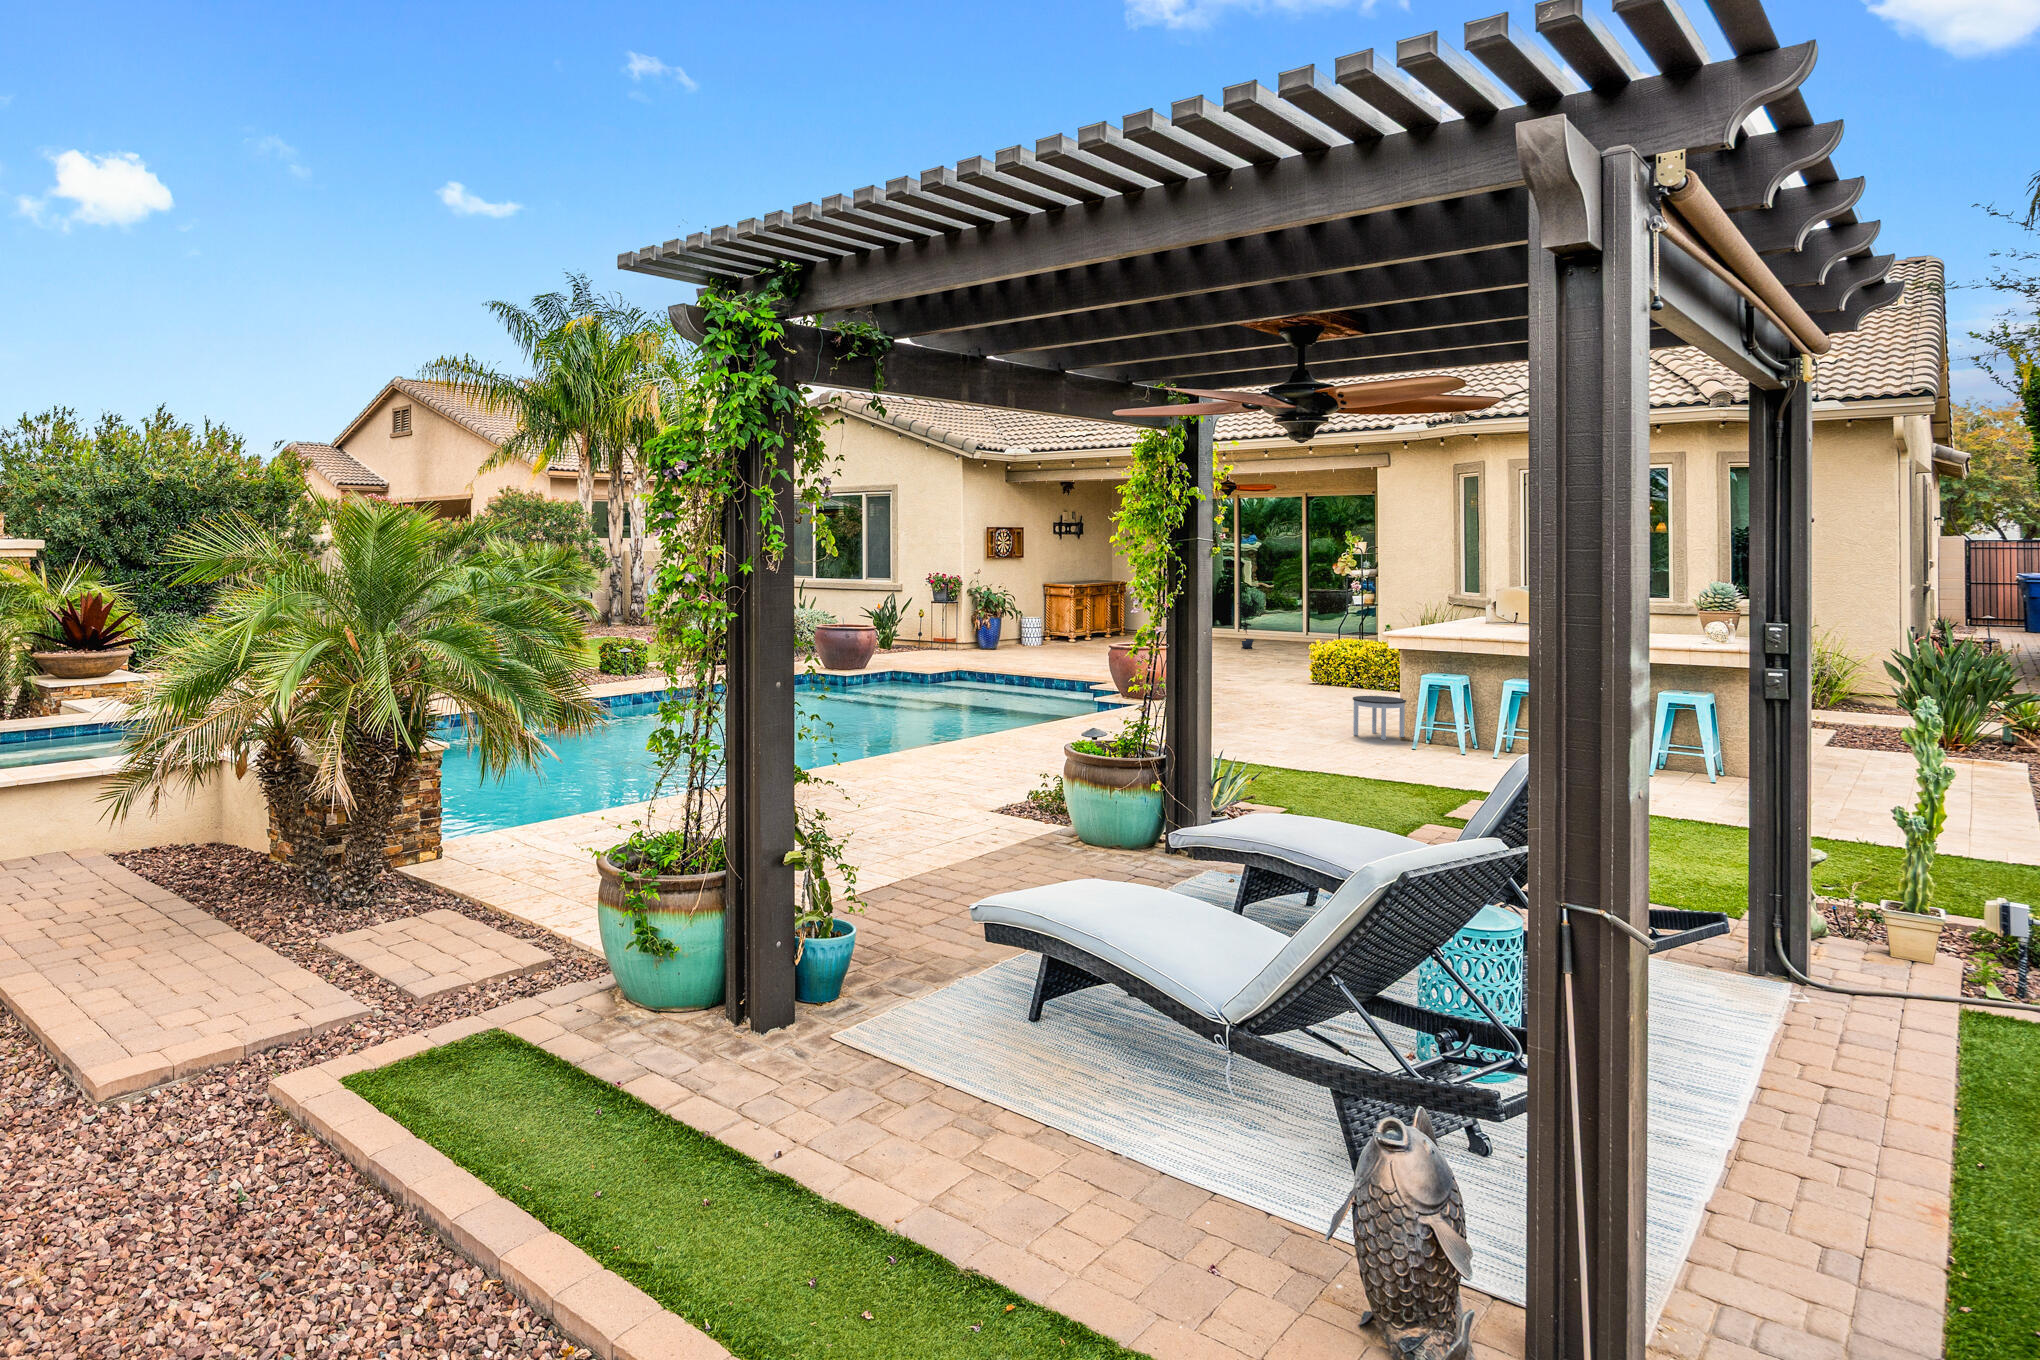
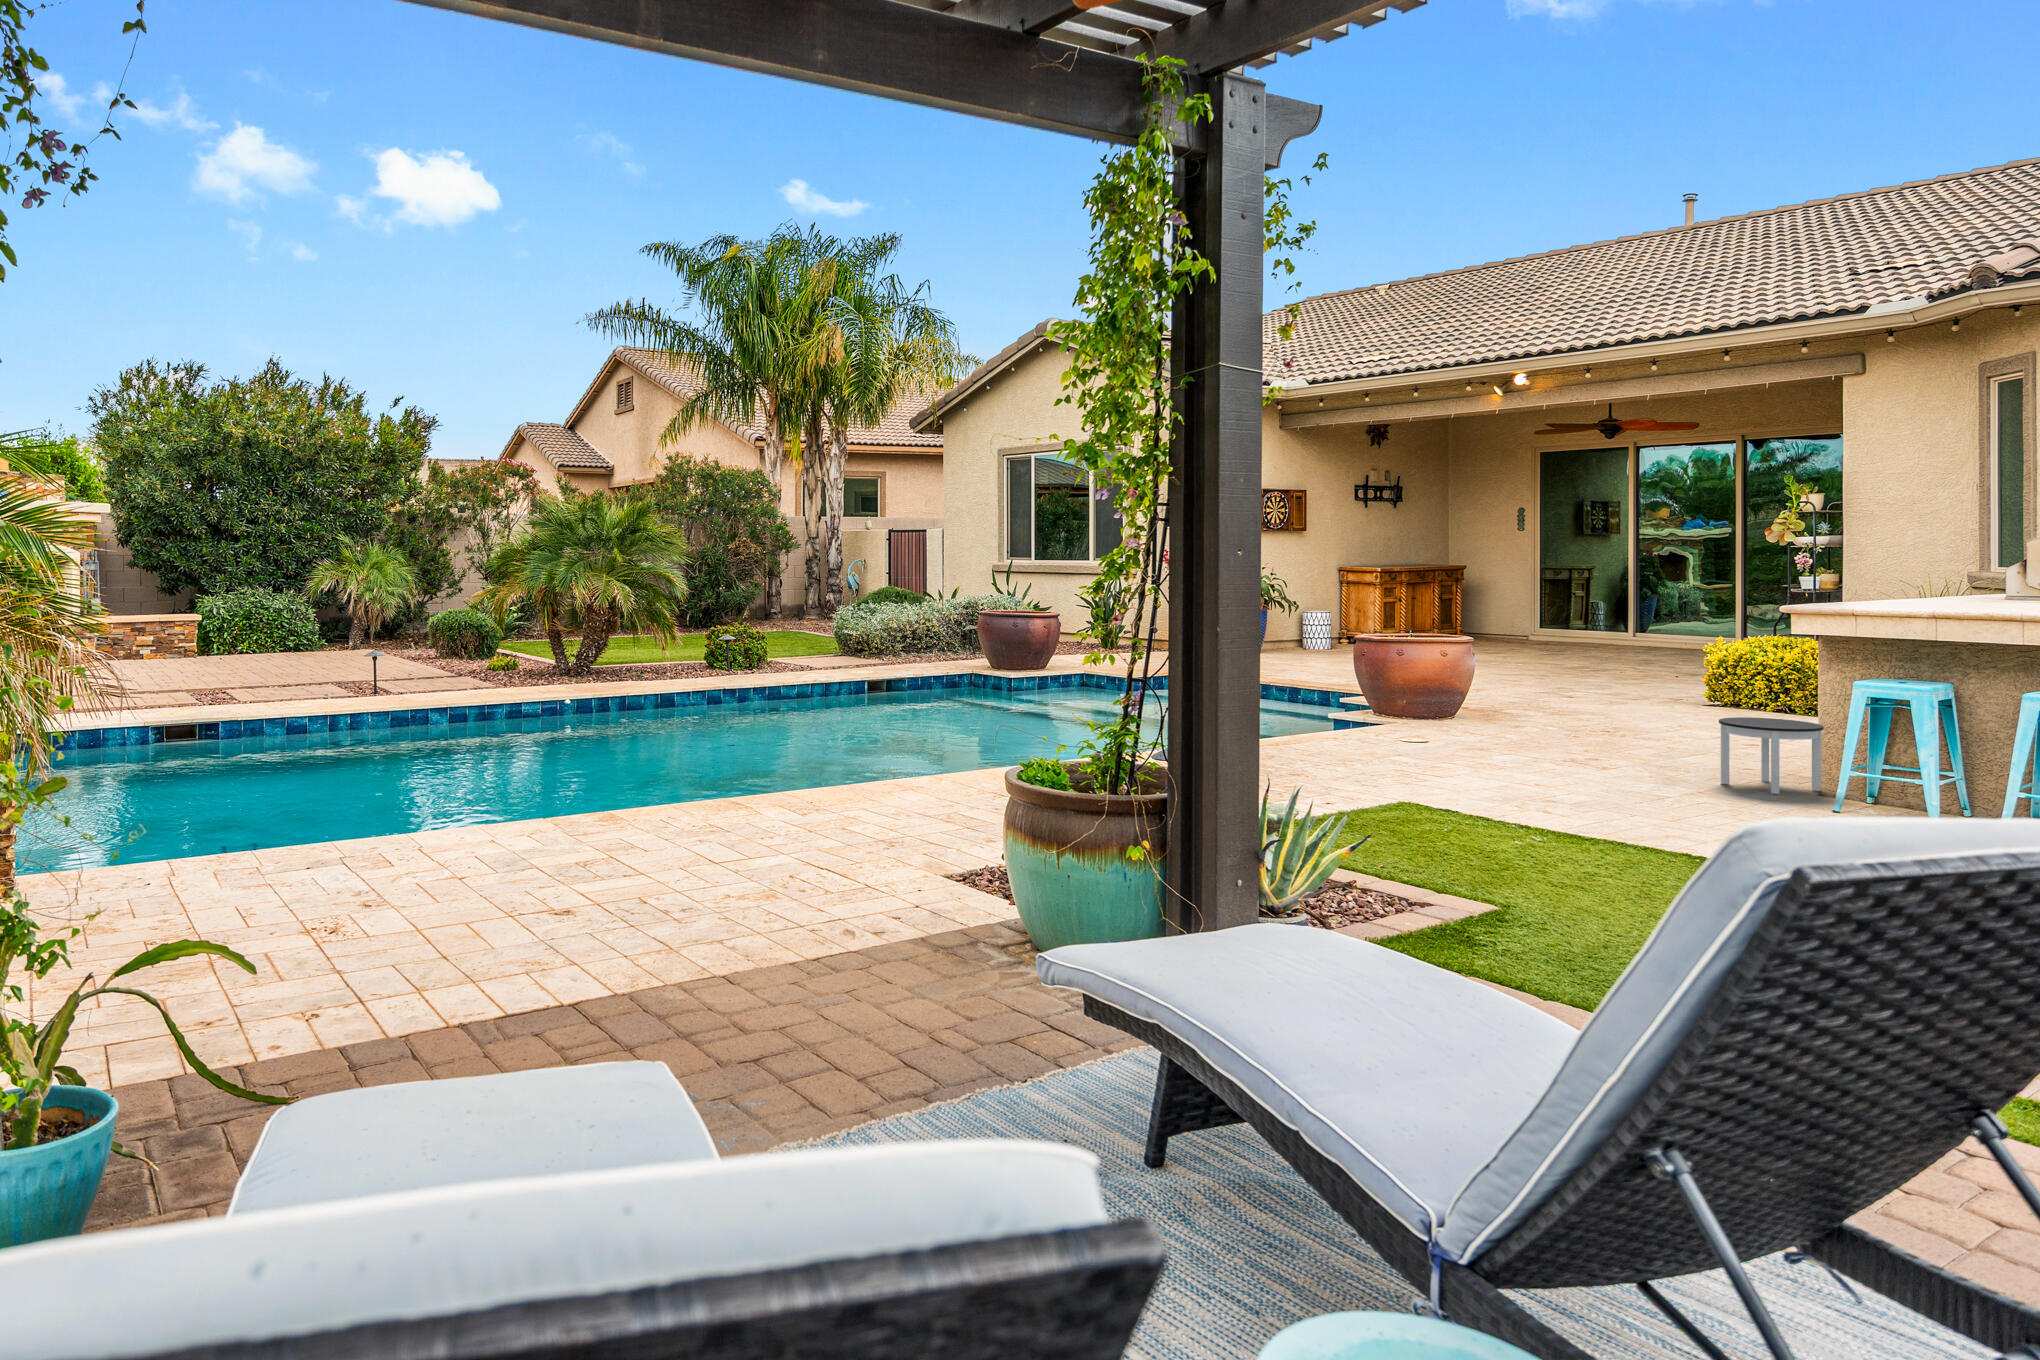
potted plant: present [1237,597,1259,649] -> none [1619,582,1656,656]

